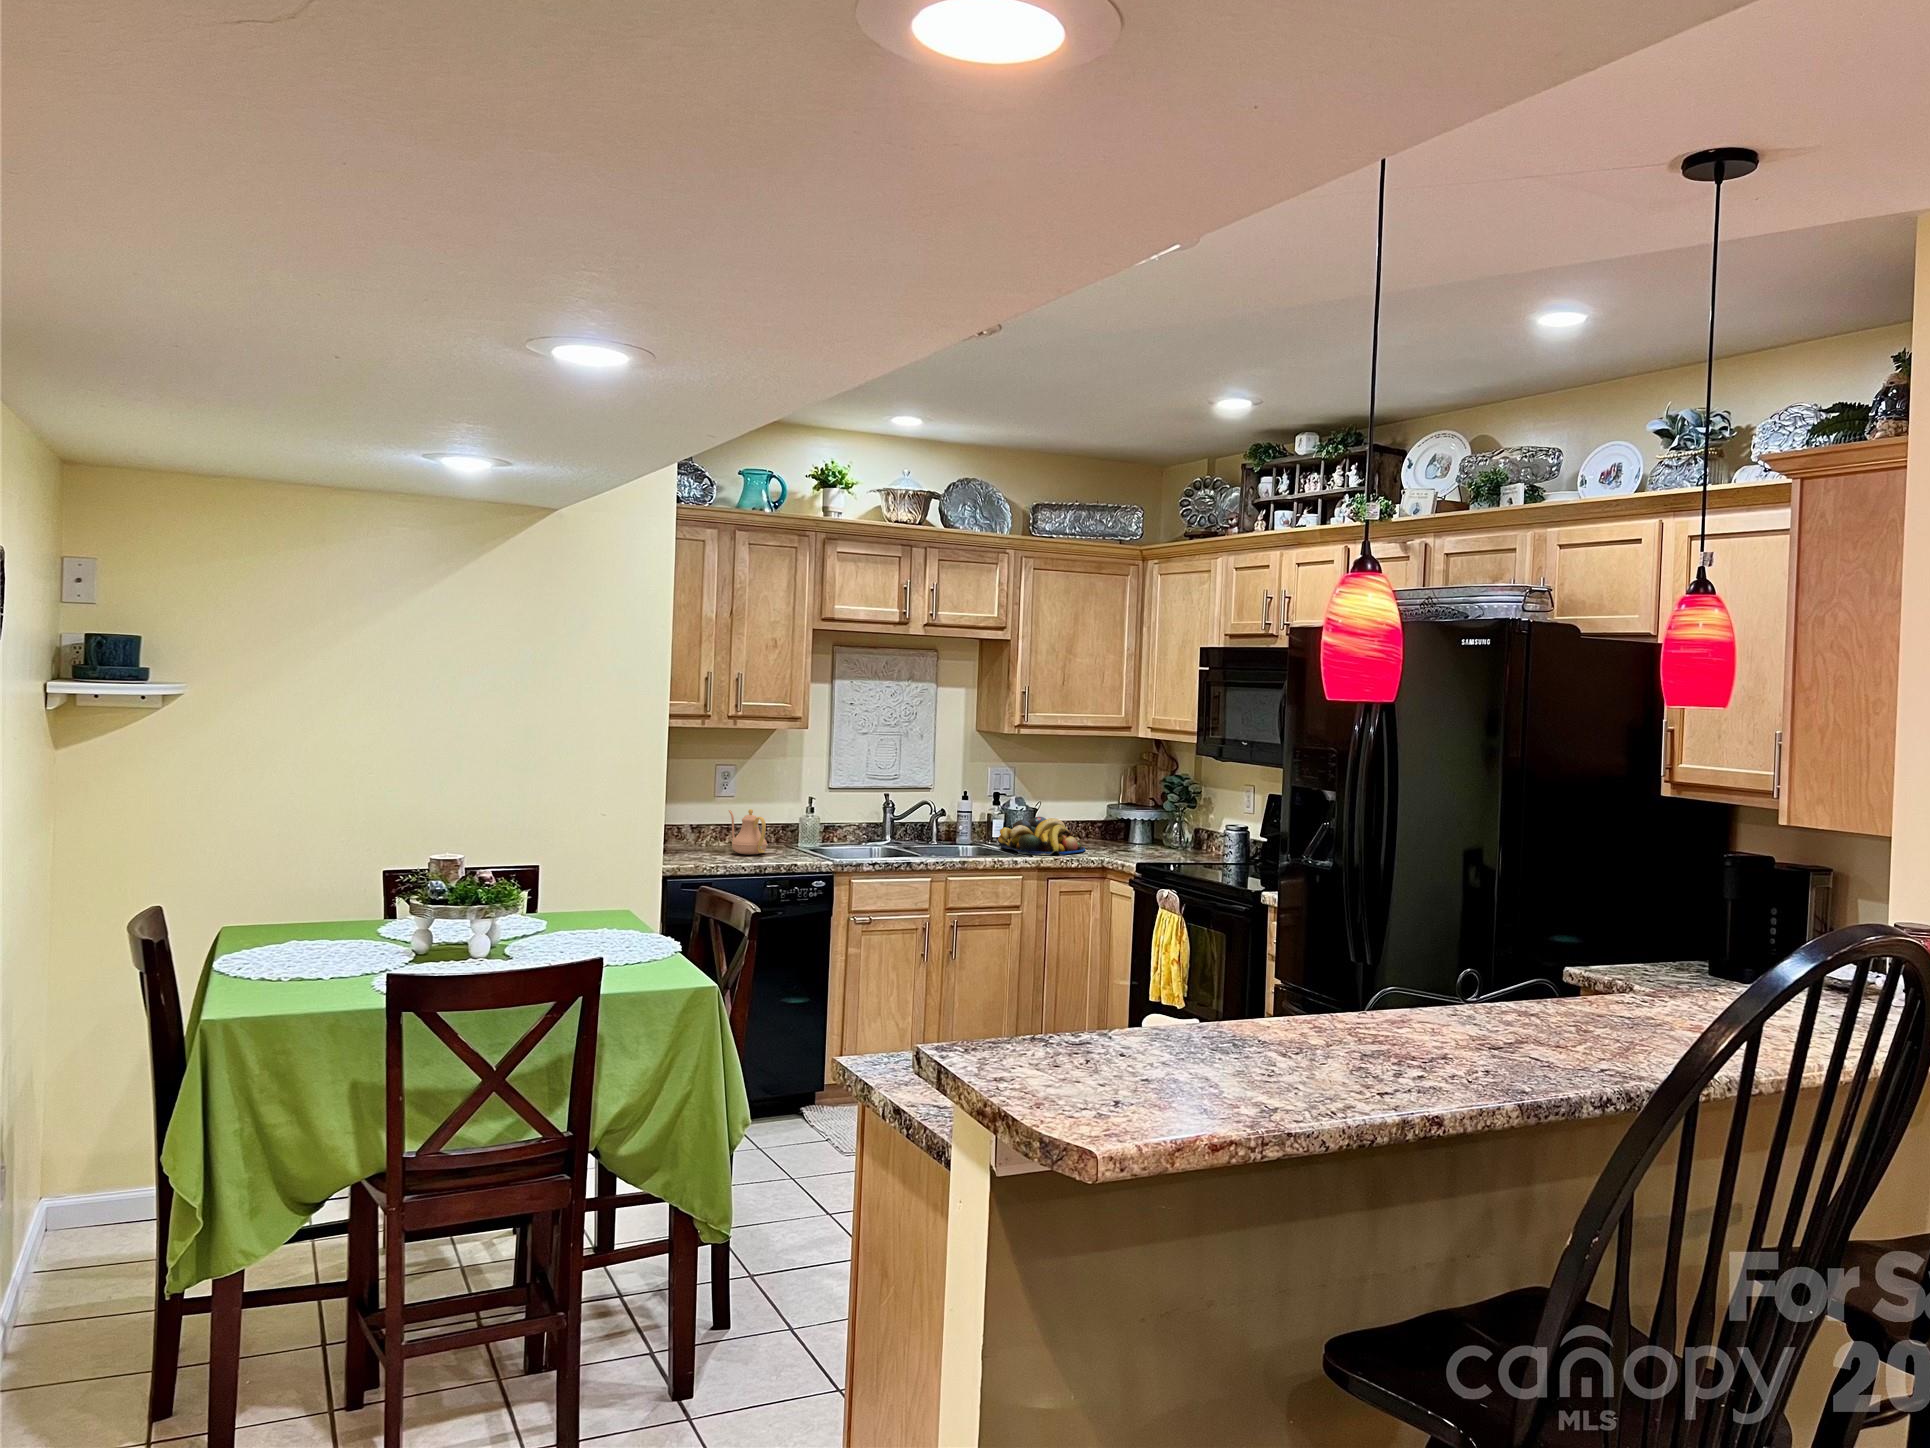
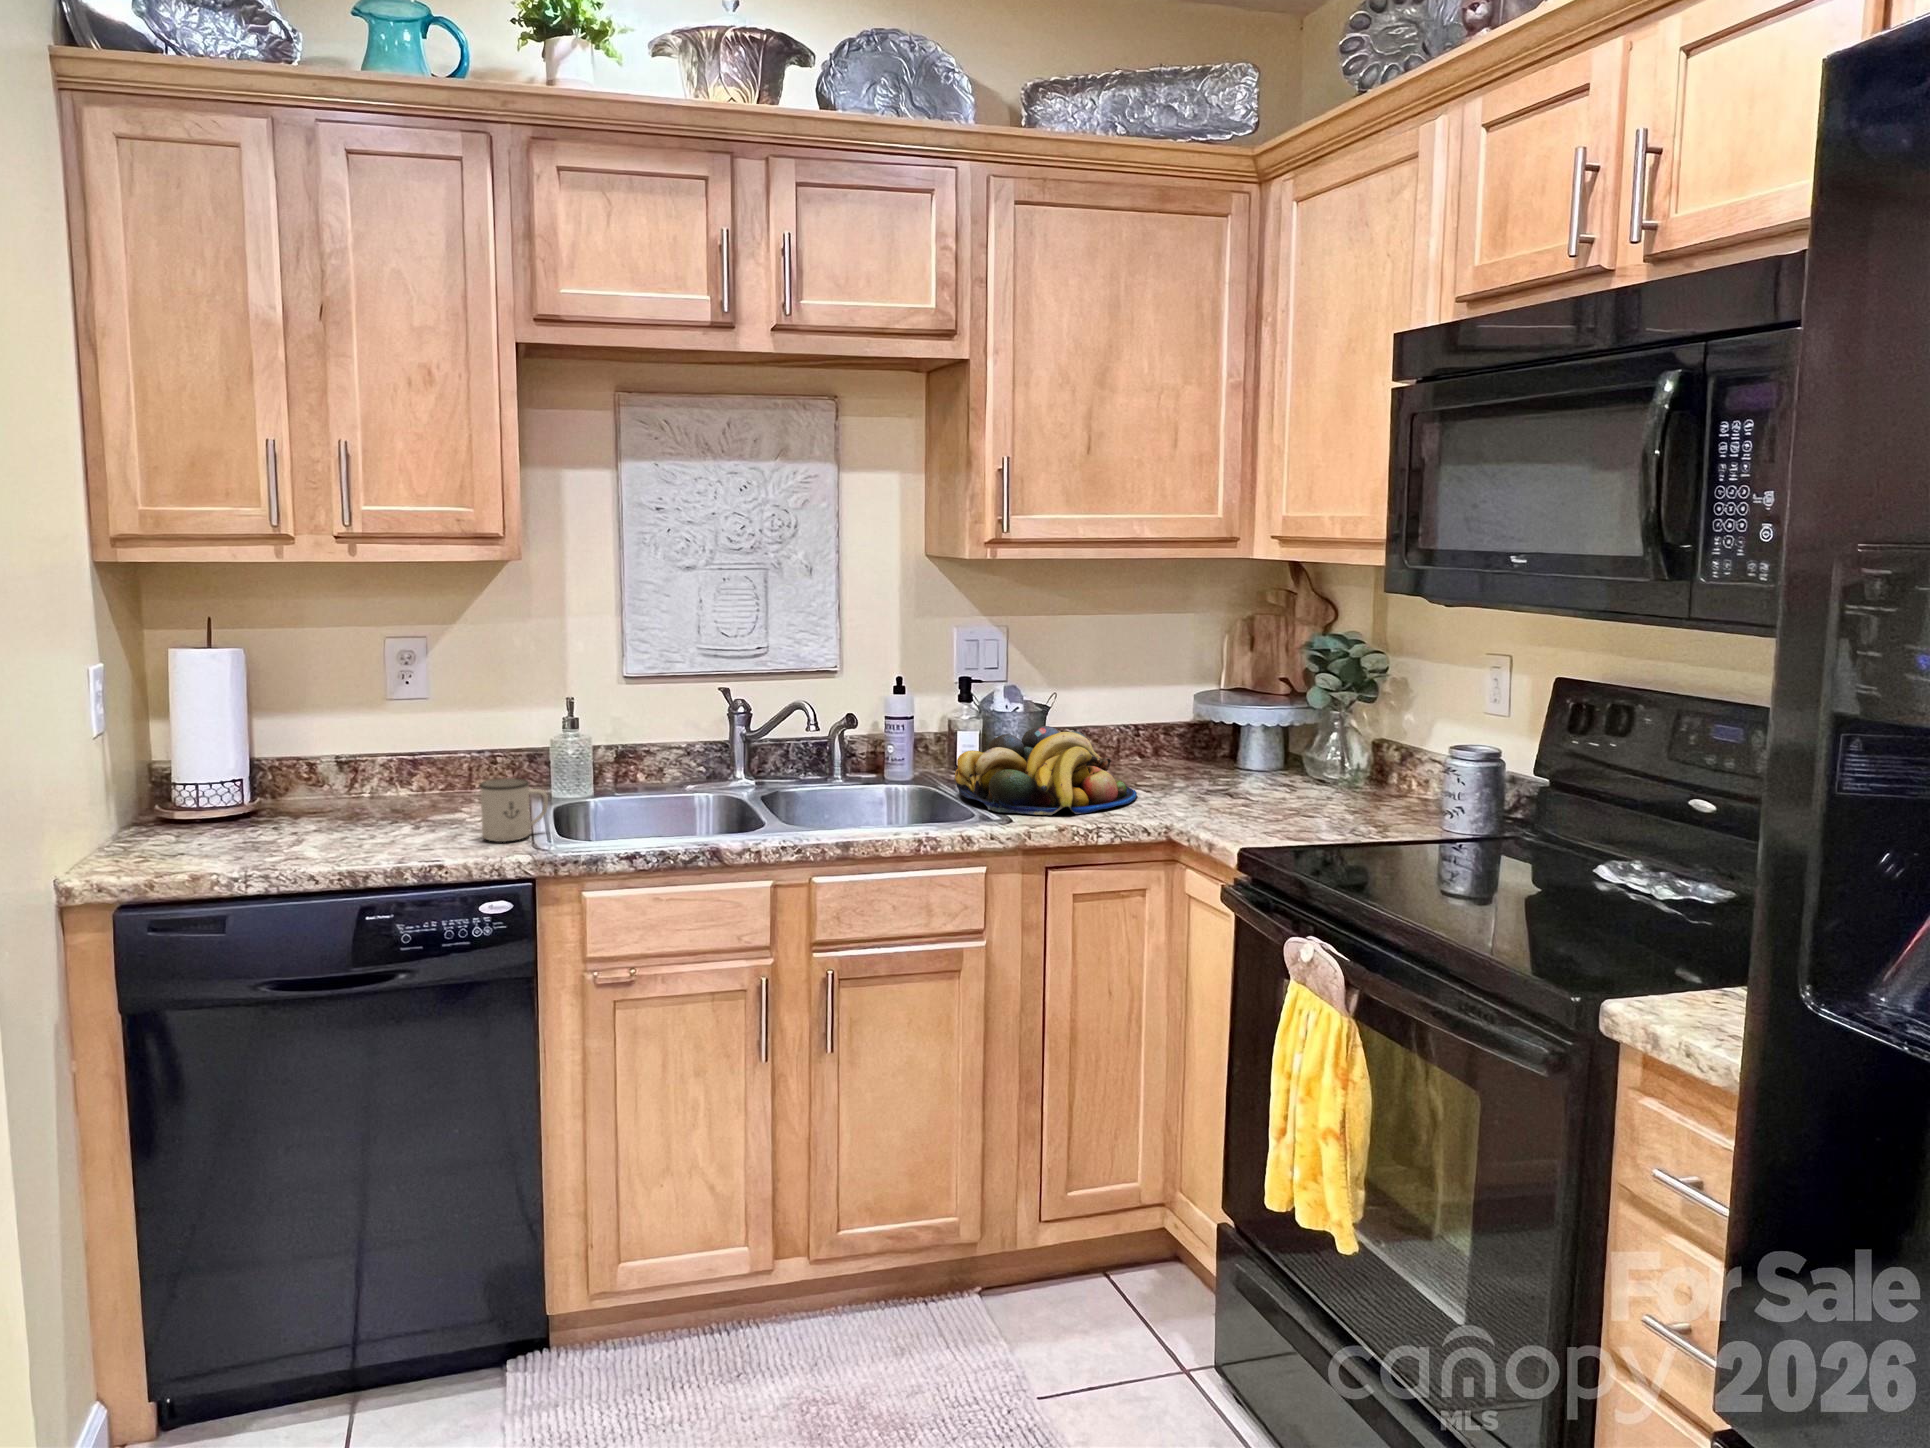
teapot: present [729,809,767,855] -> none [398,727,472,819]
mug: none [788,833,817,861] -> present [480,778,548,842]

